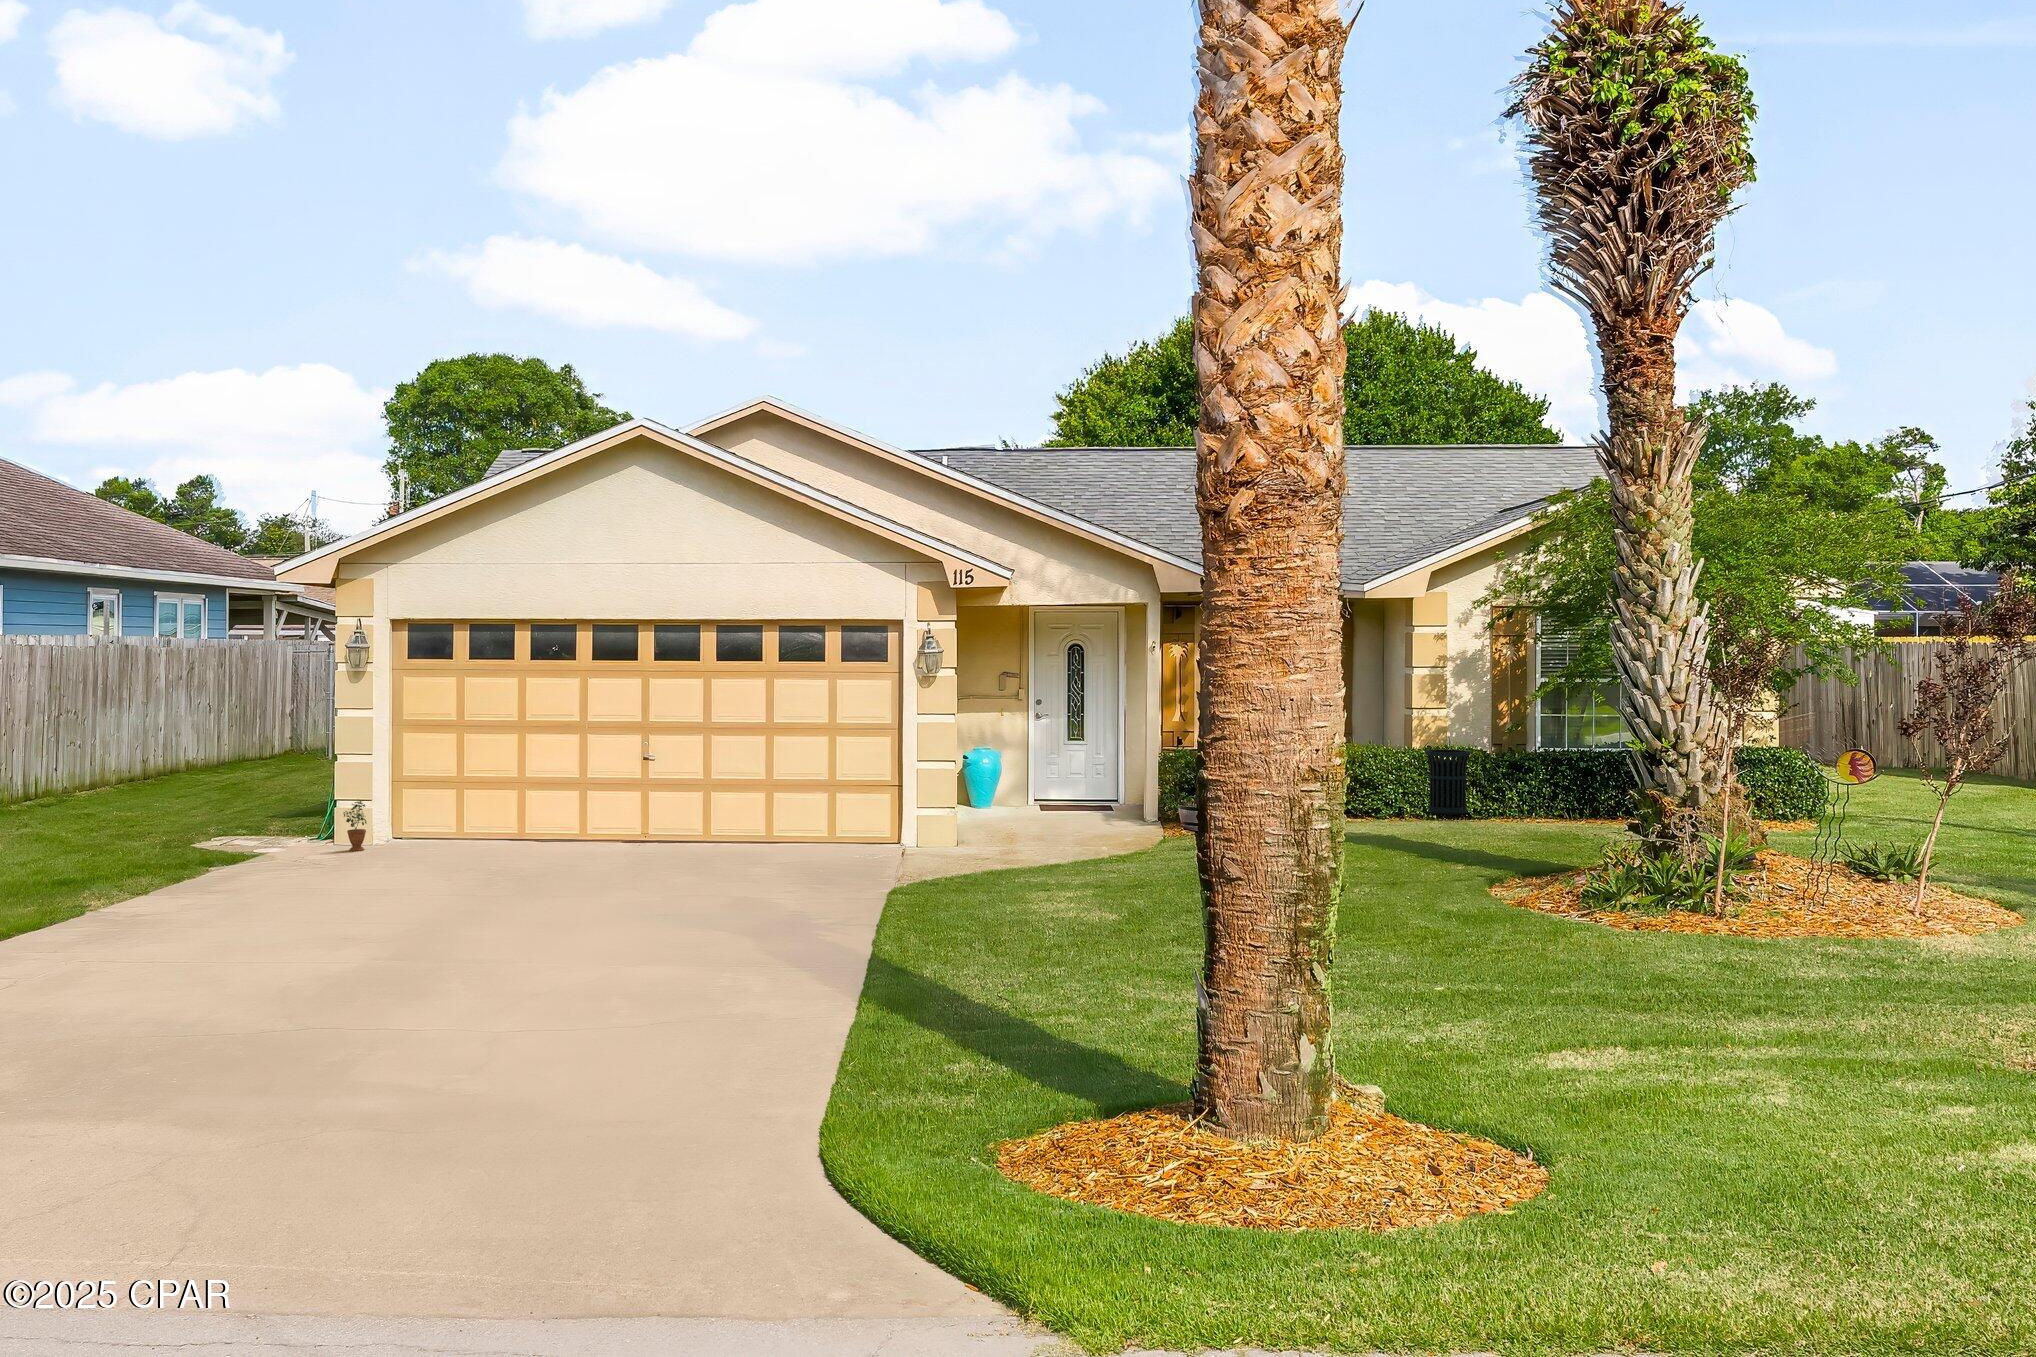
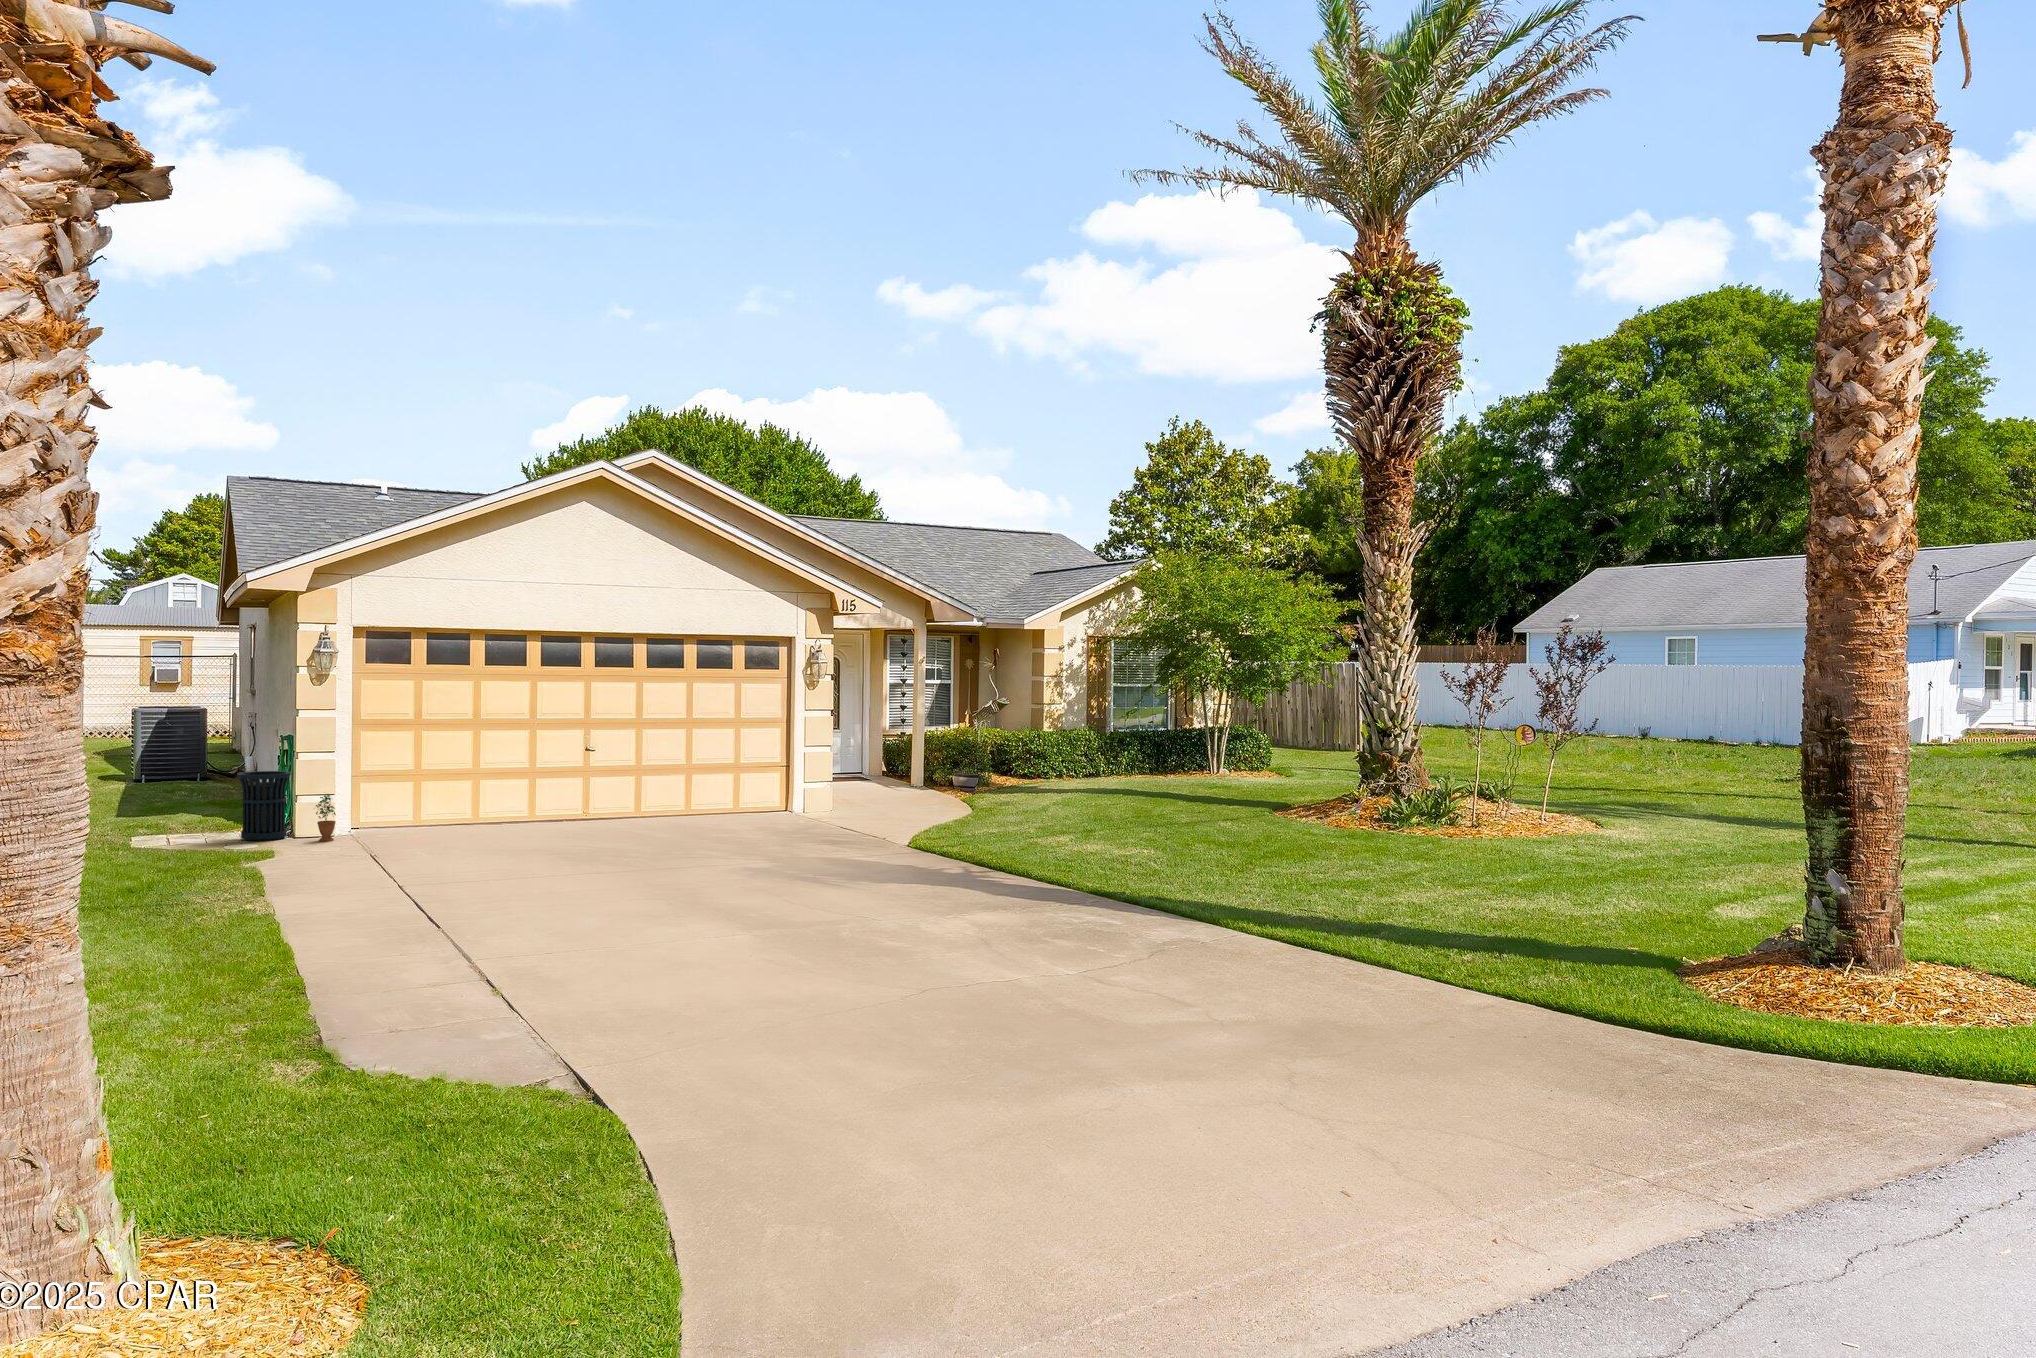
trash can: present [1425,749,1471,815] -> present [237,771,291,841]

